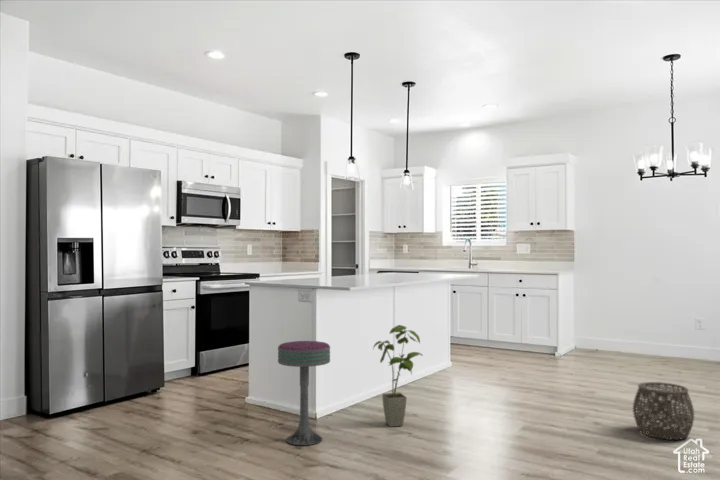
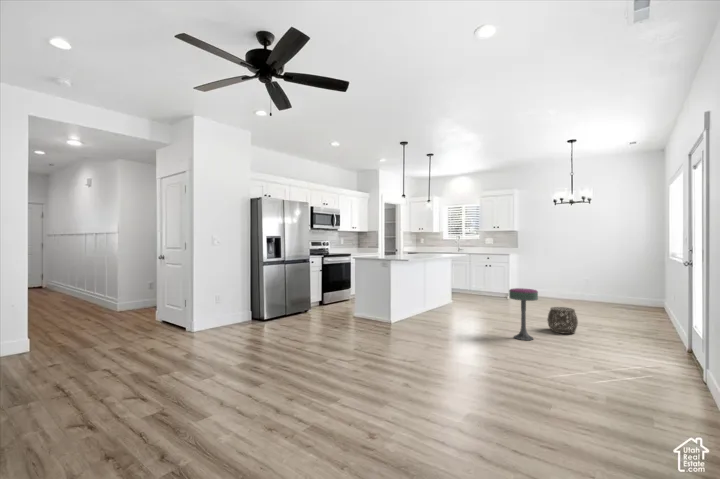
house plant: present [374,325,422,427] -> none [419,278,443,327]
bar stool: present [278,341,330,445] -> present [509,288,538,340]

